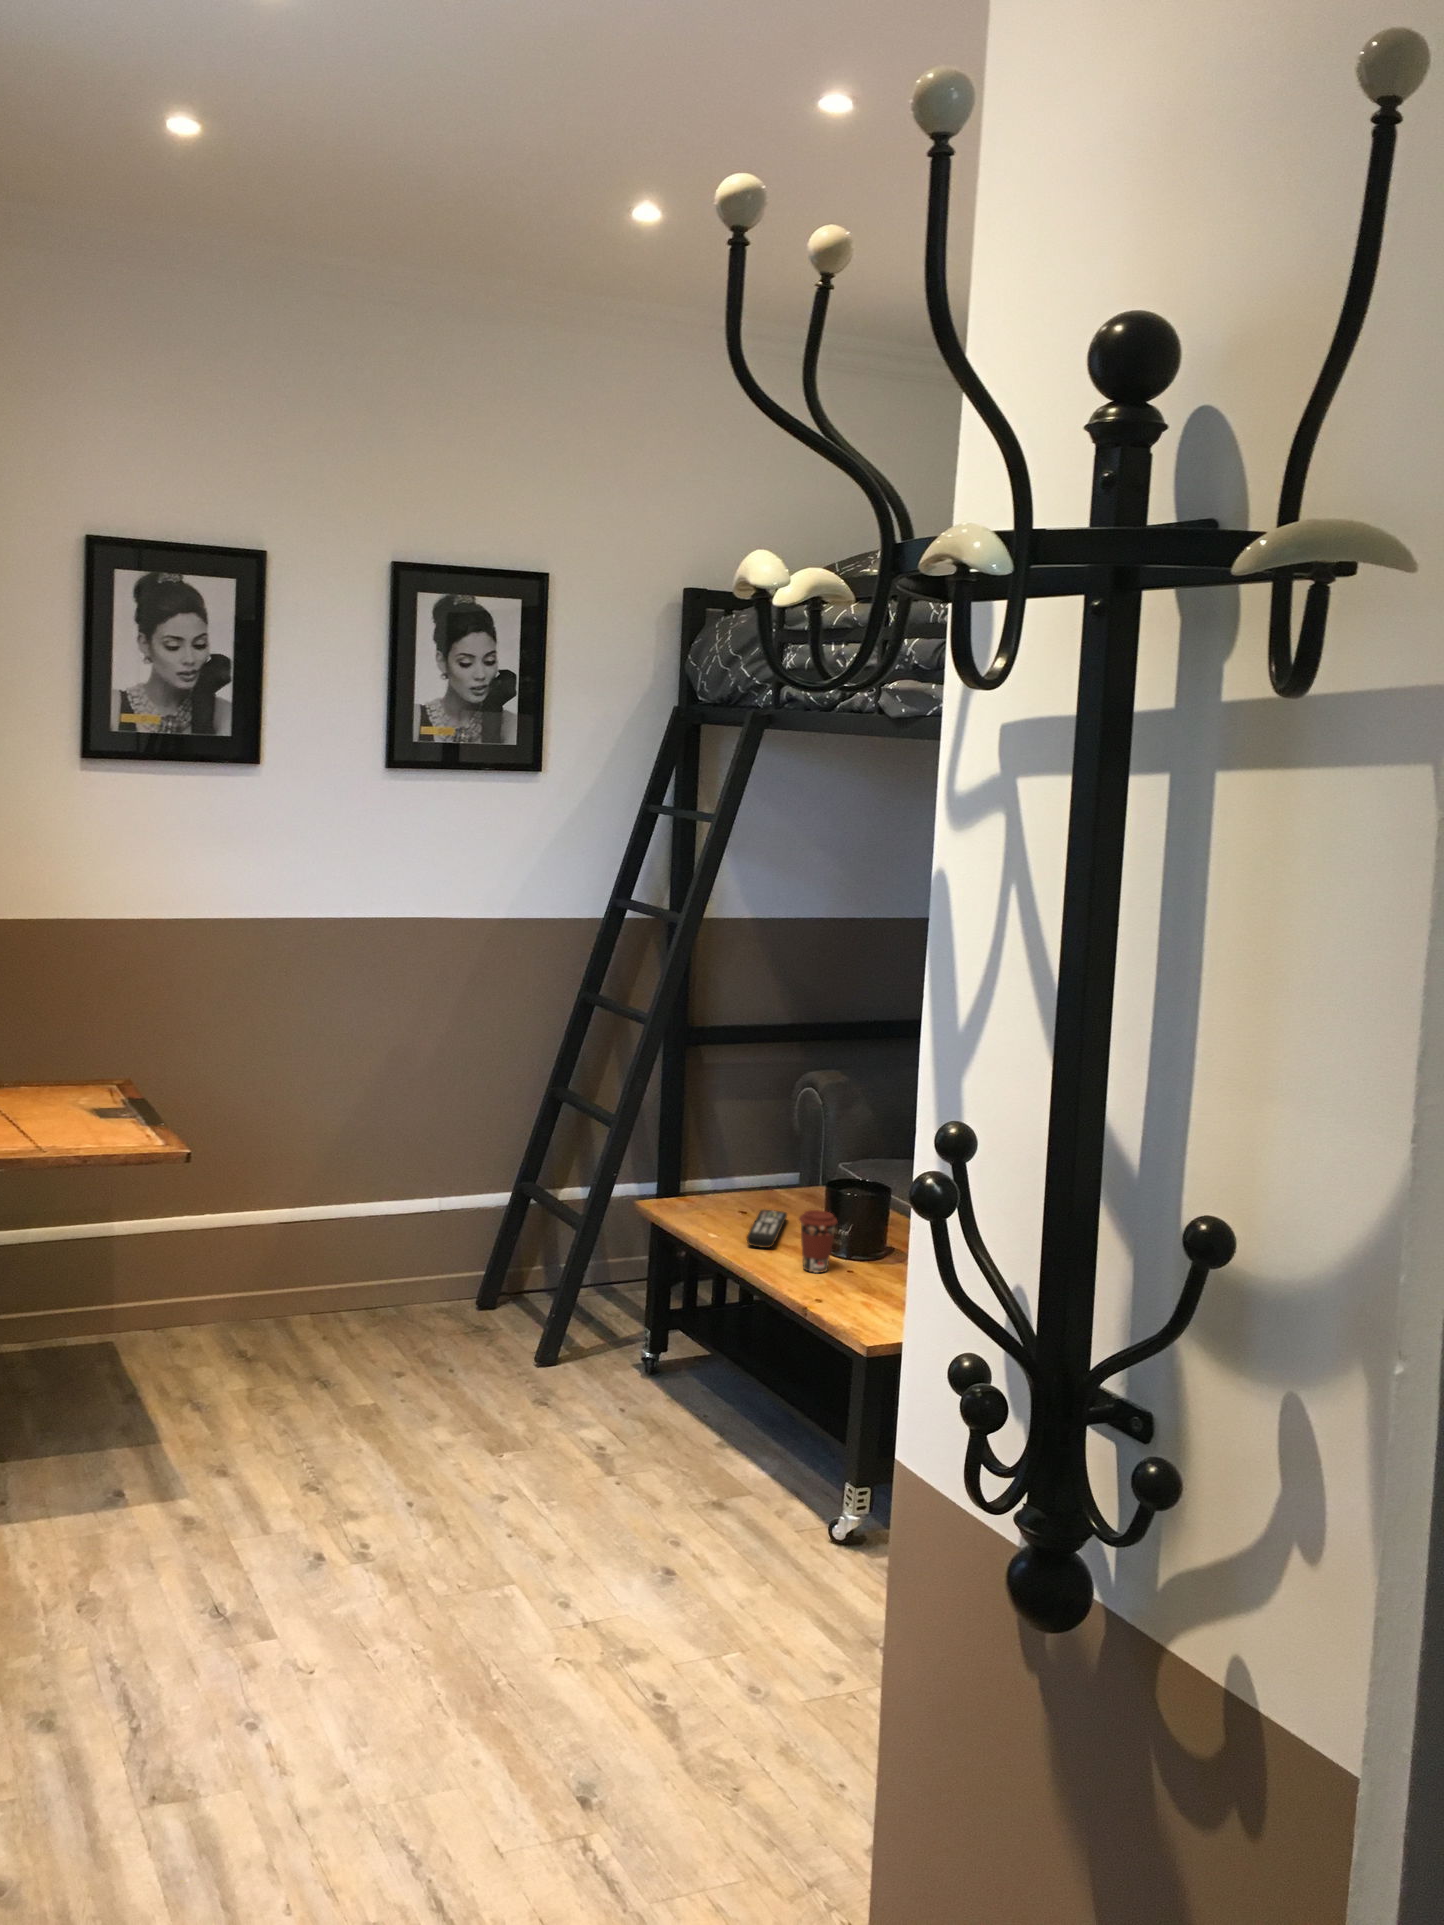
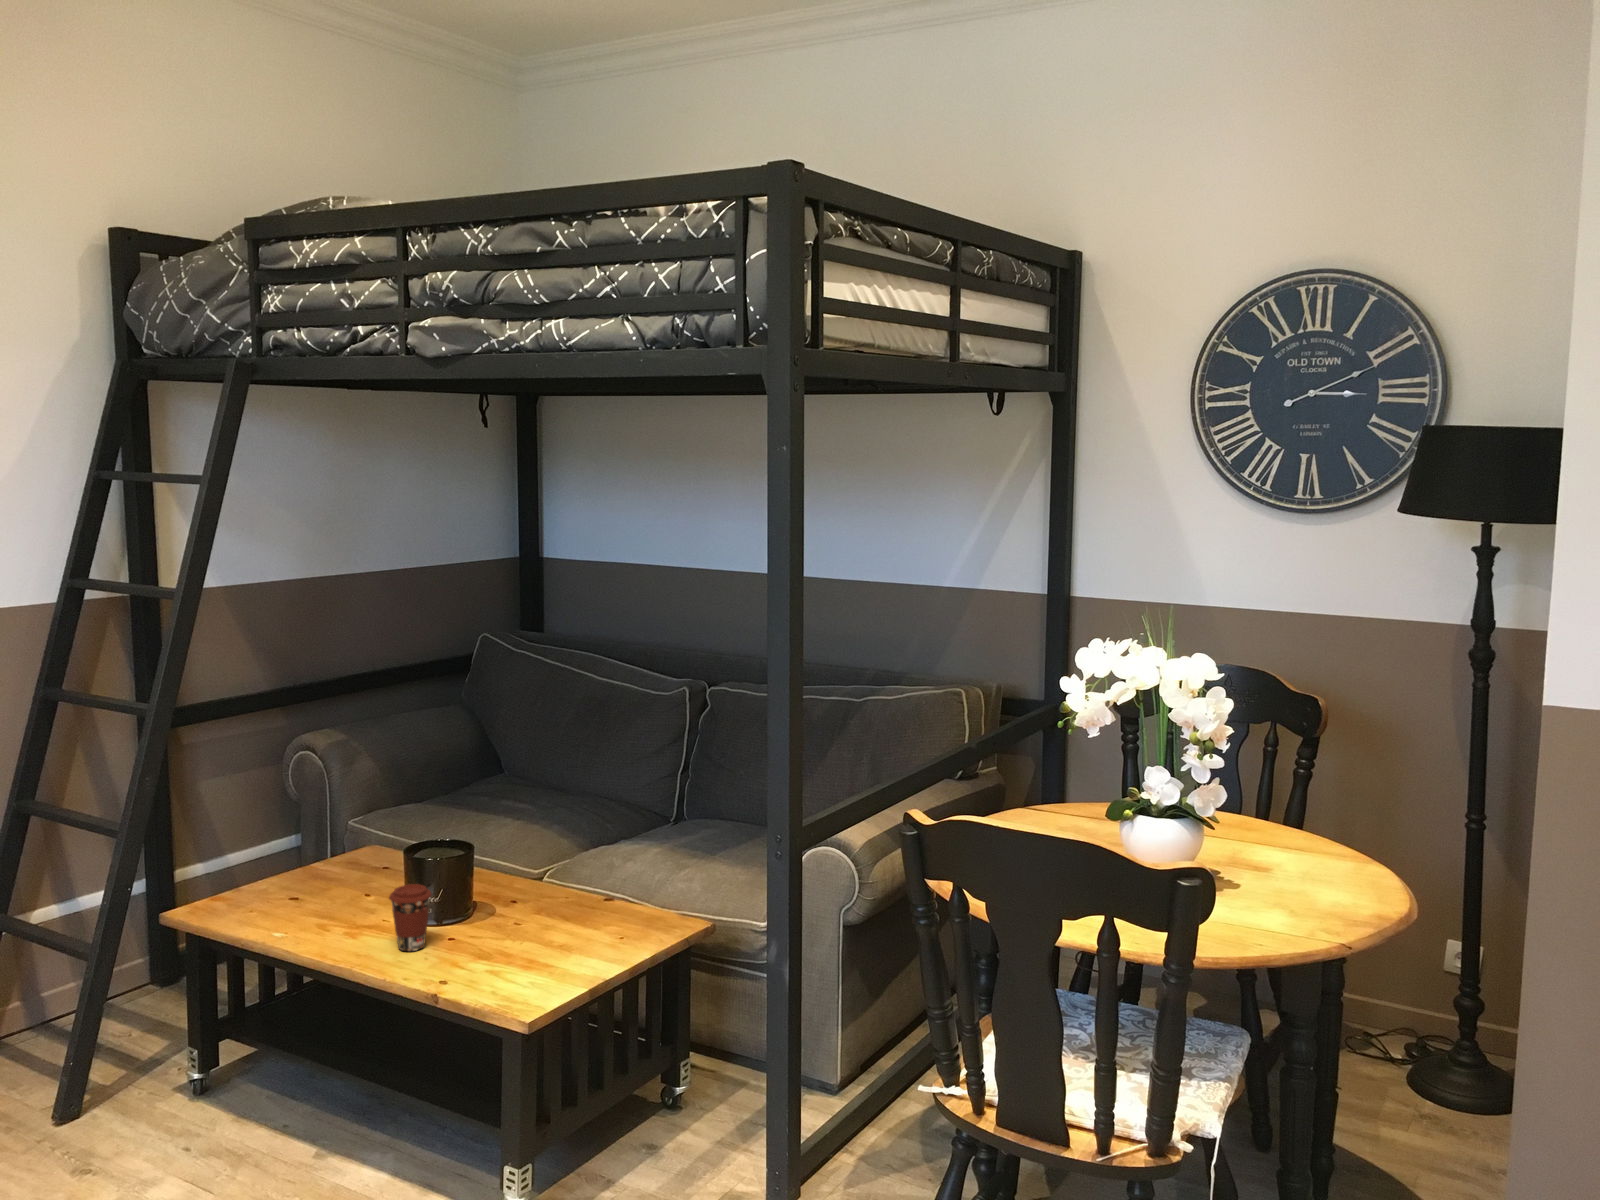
remote control: present [747,1210,787,1248] -> none [314,889,353,937]

